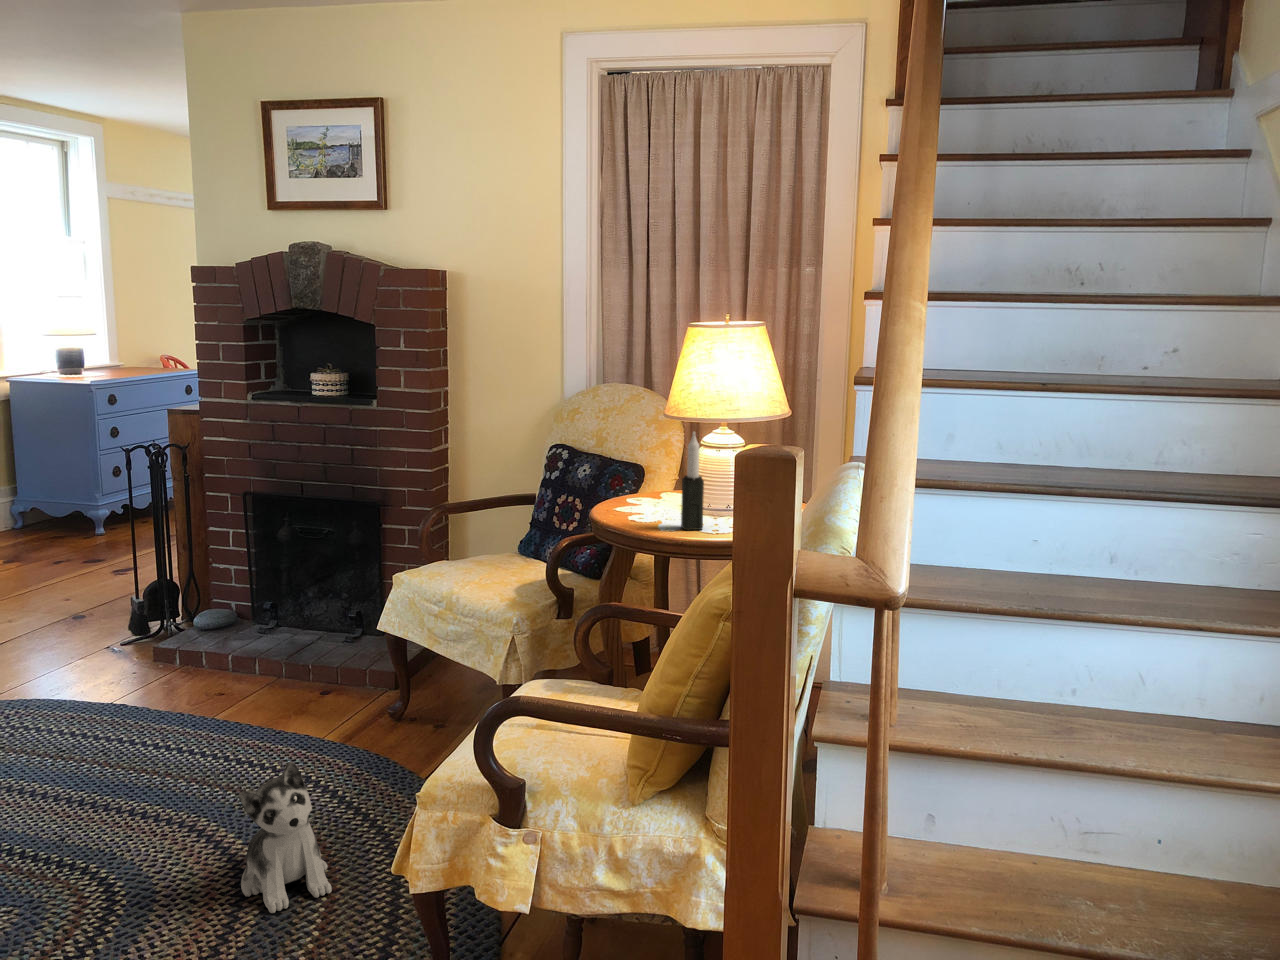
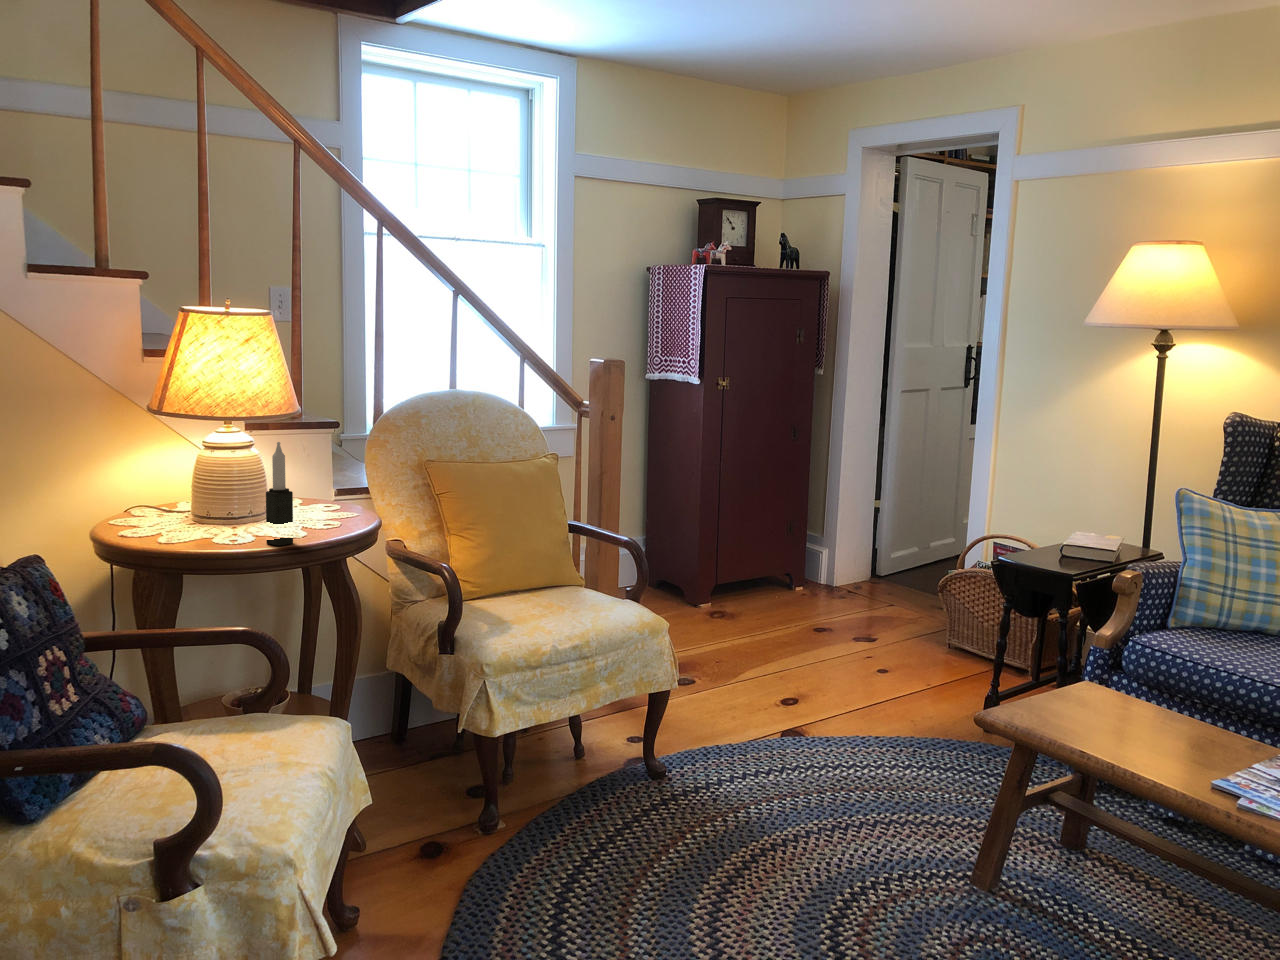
plush toy: present [239,762,332,913] -> none [642,751,729,899]

